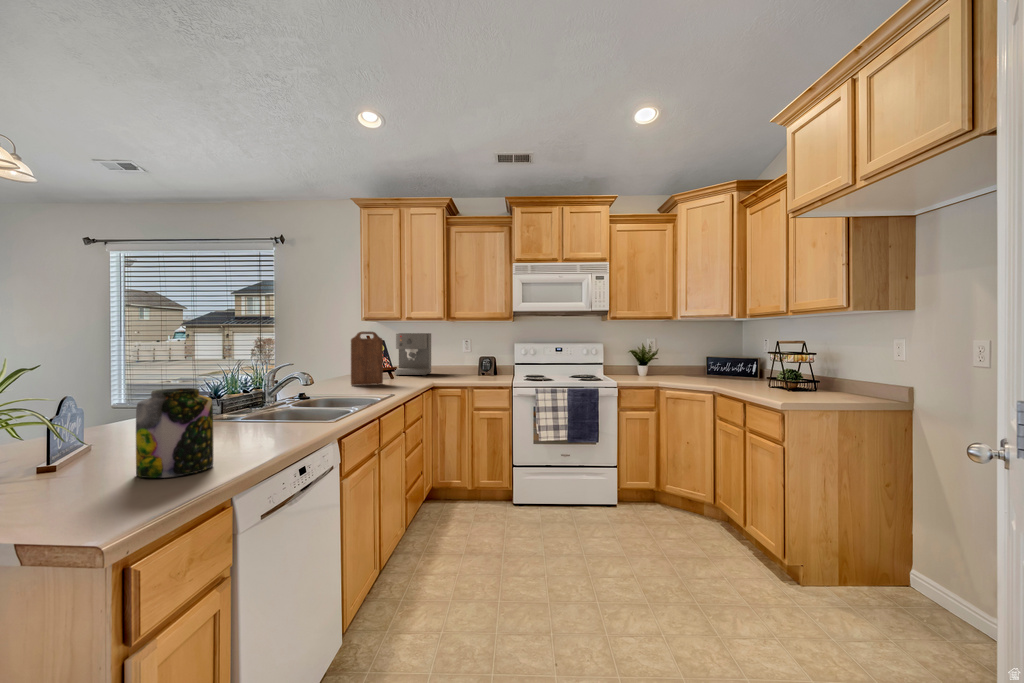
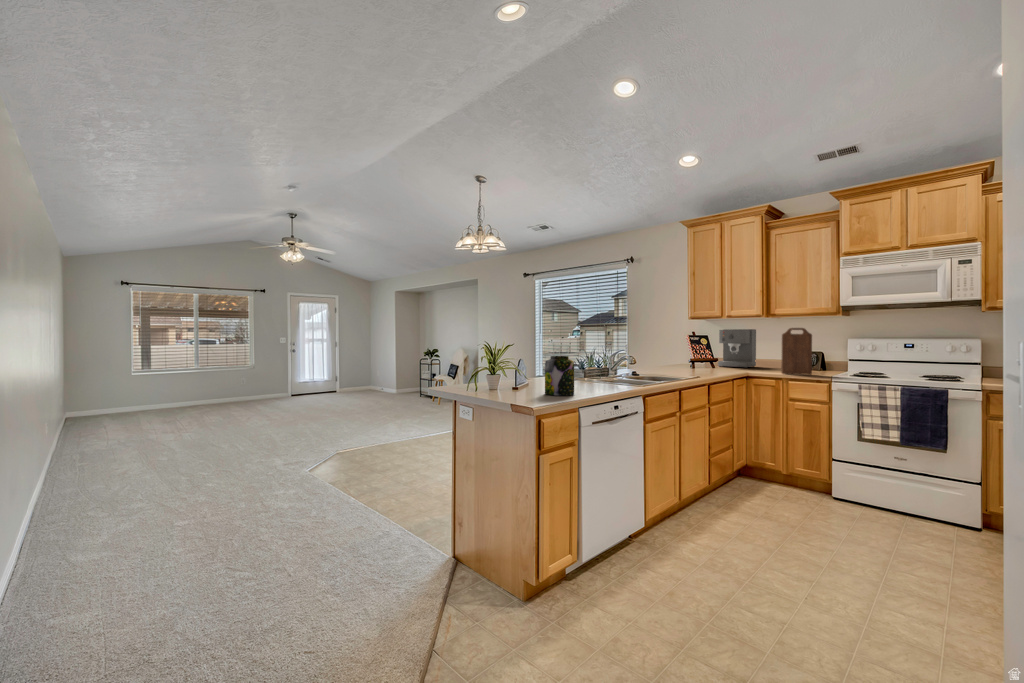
cutting board: present [351,331,383,385] -> present [781,328,812,374]

